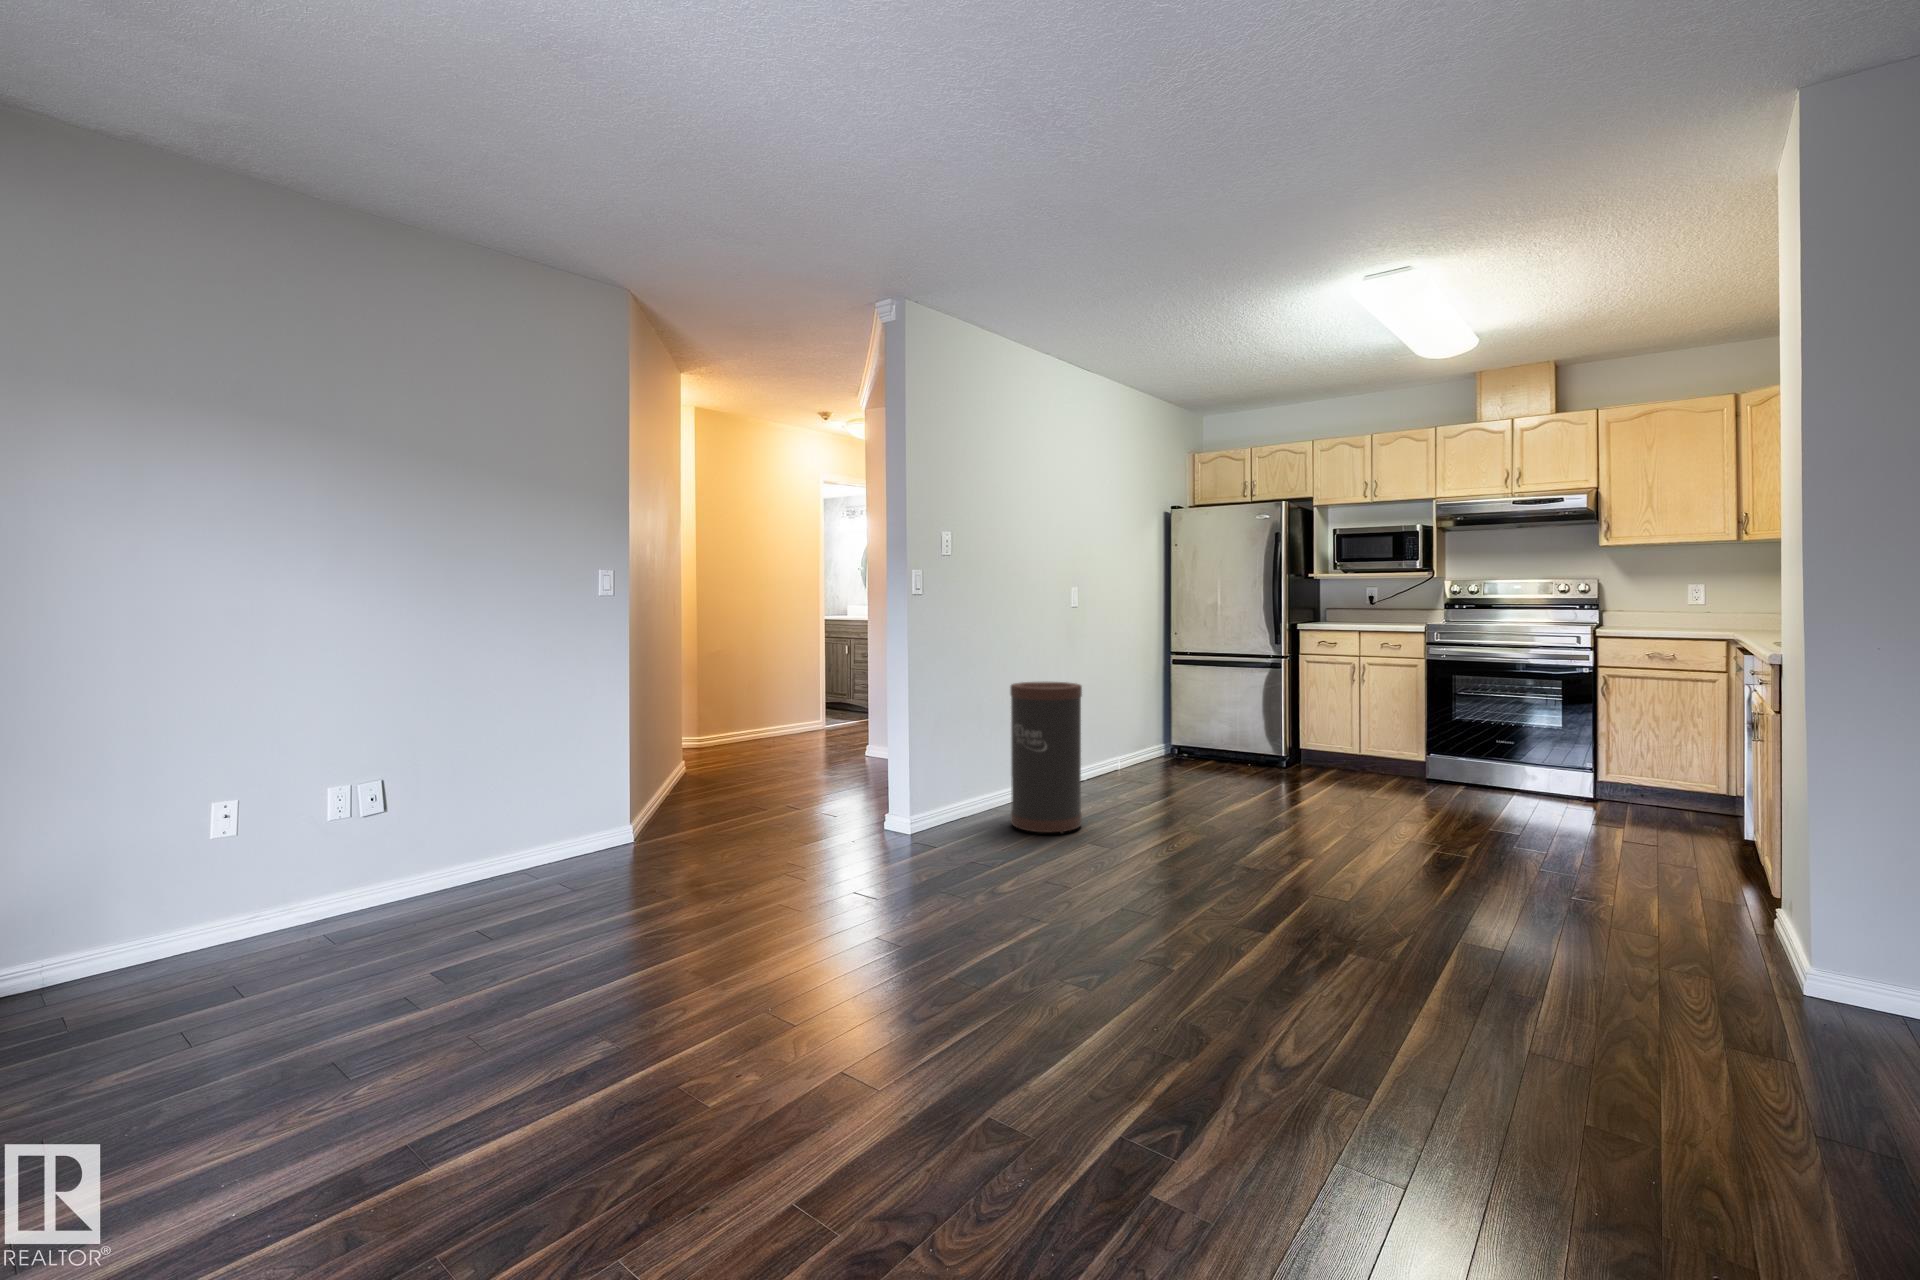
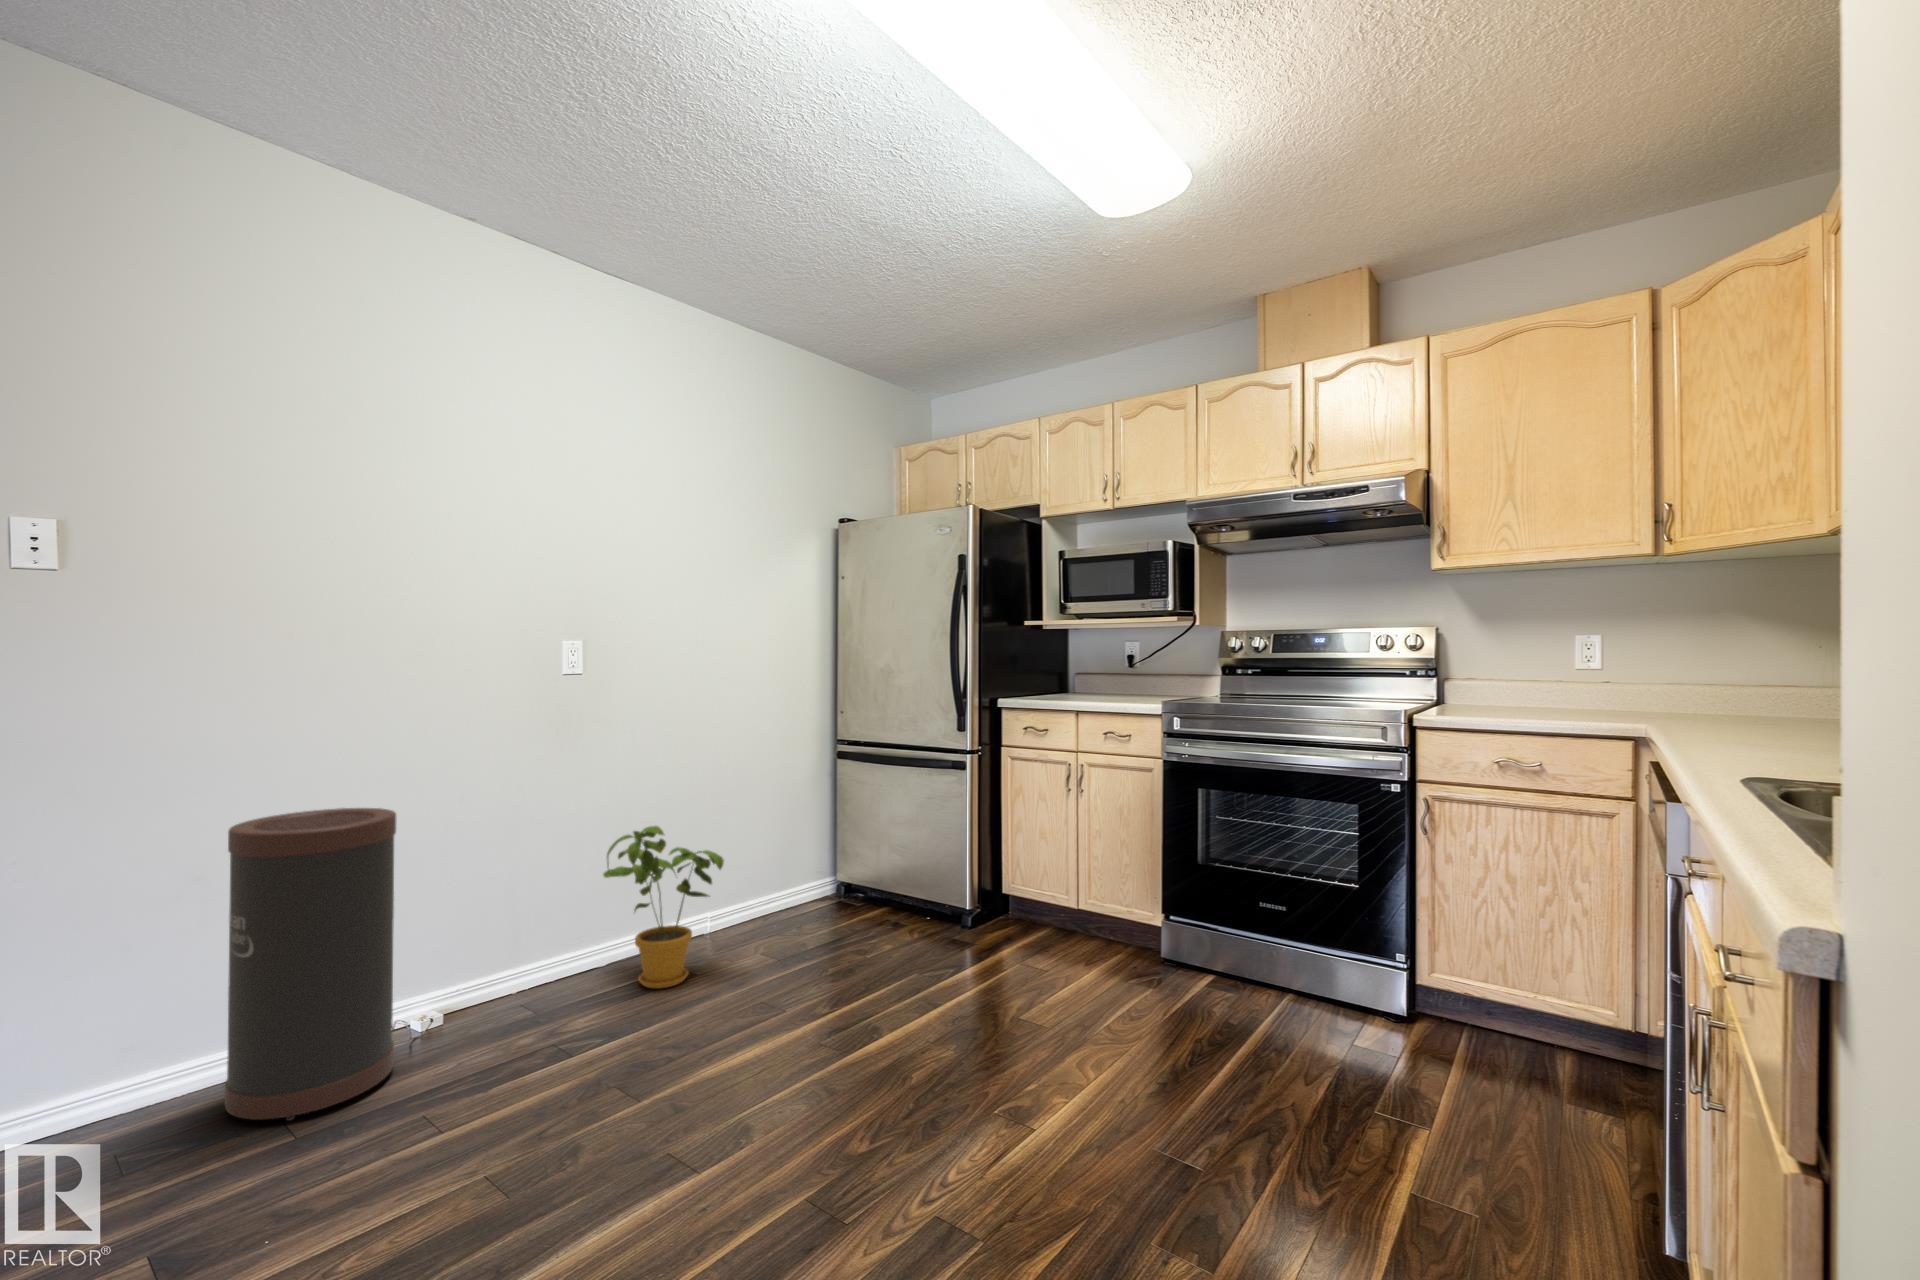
house plant: none [1098,698,1179,794] -> present [603,826,724,988]

